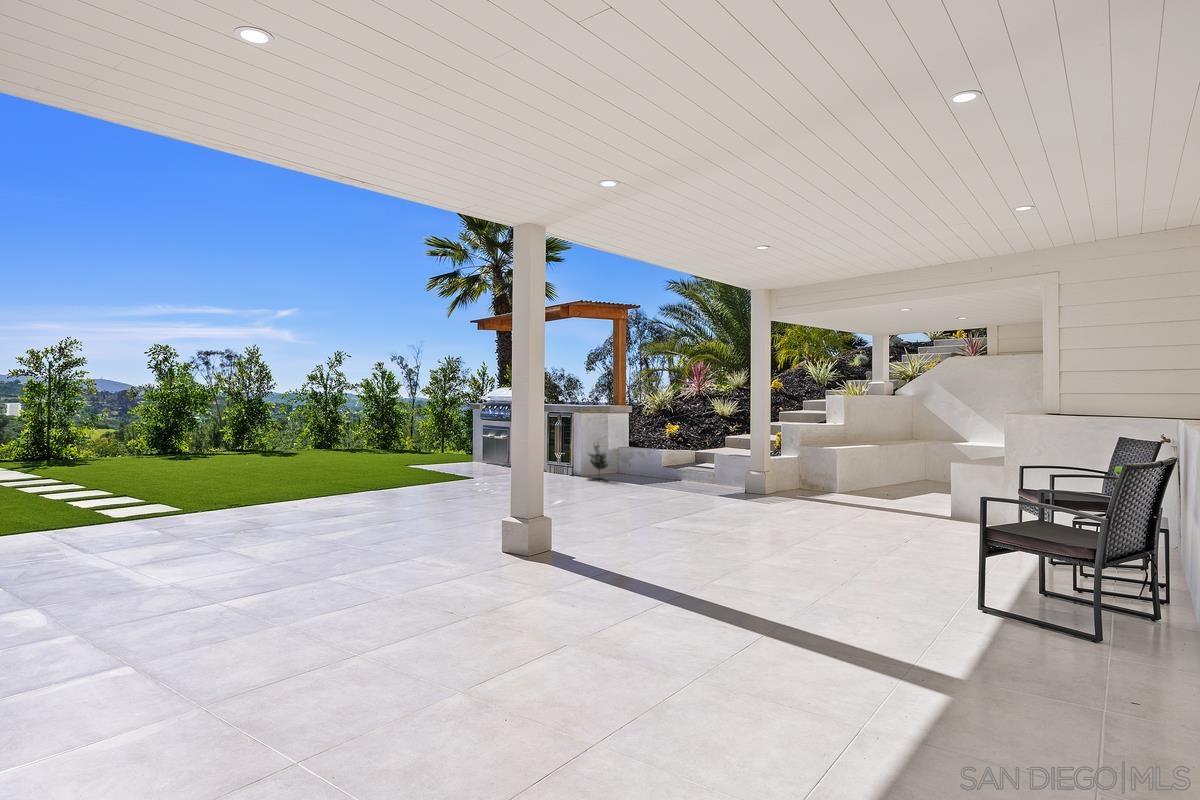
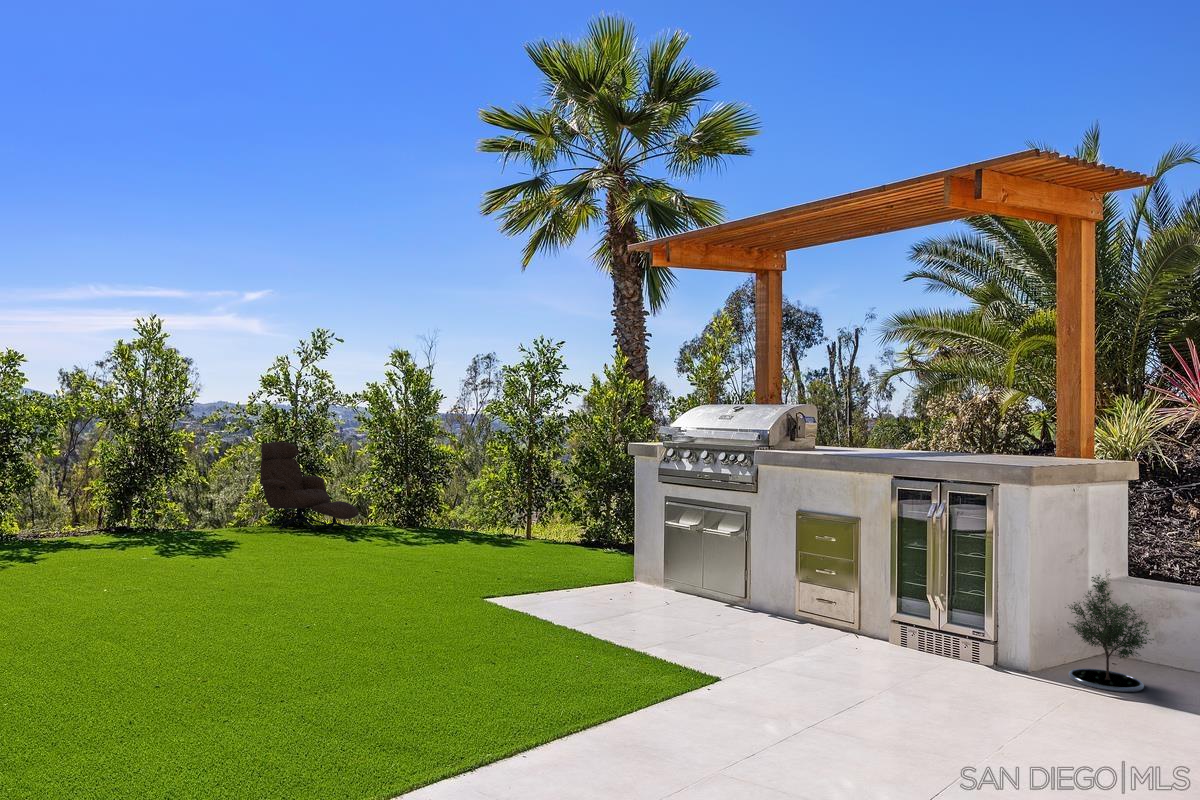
lounge chair: none [308,408,358,452] -> present [260,442,359,532]

